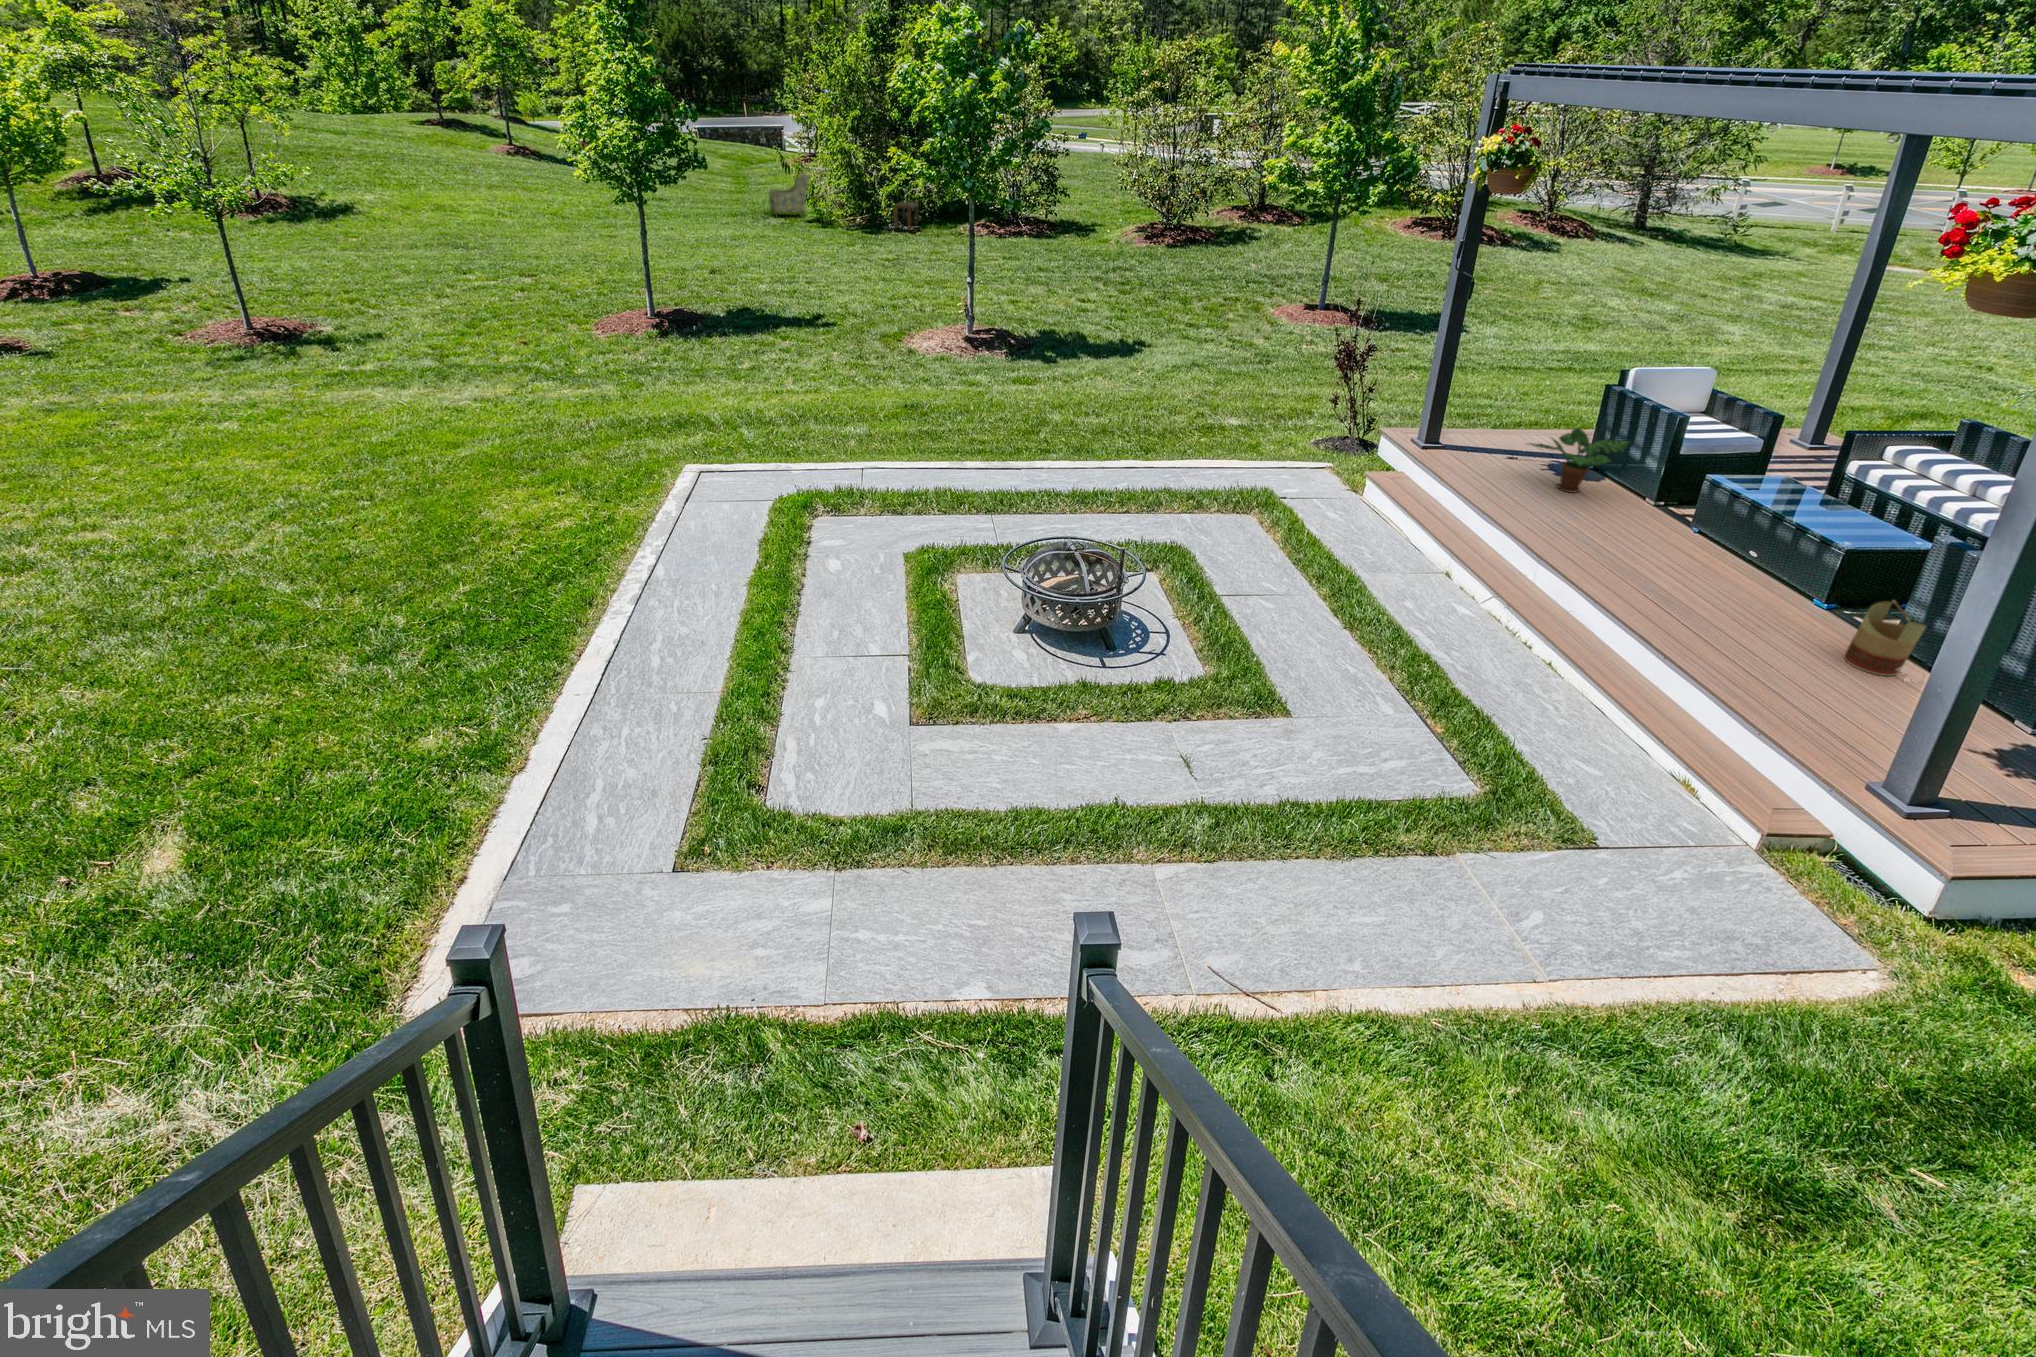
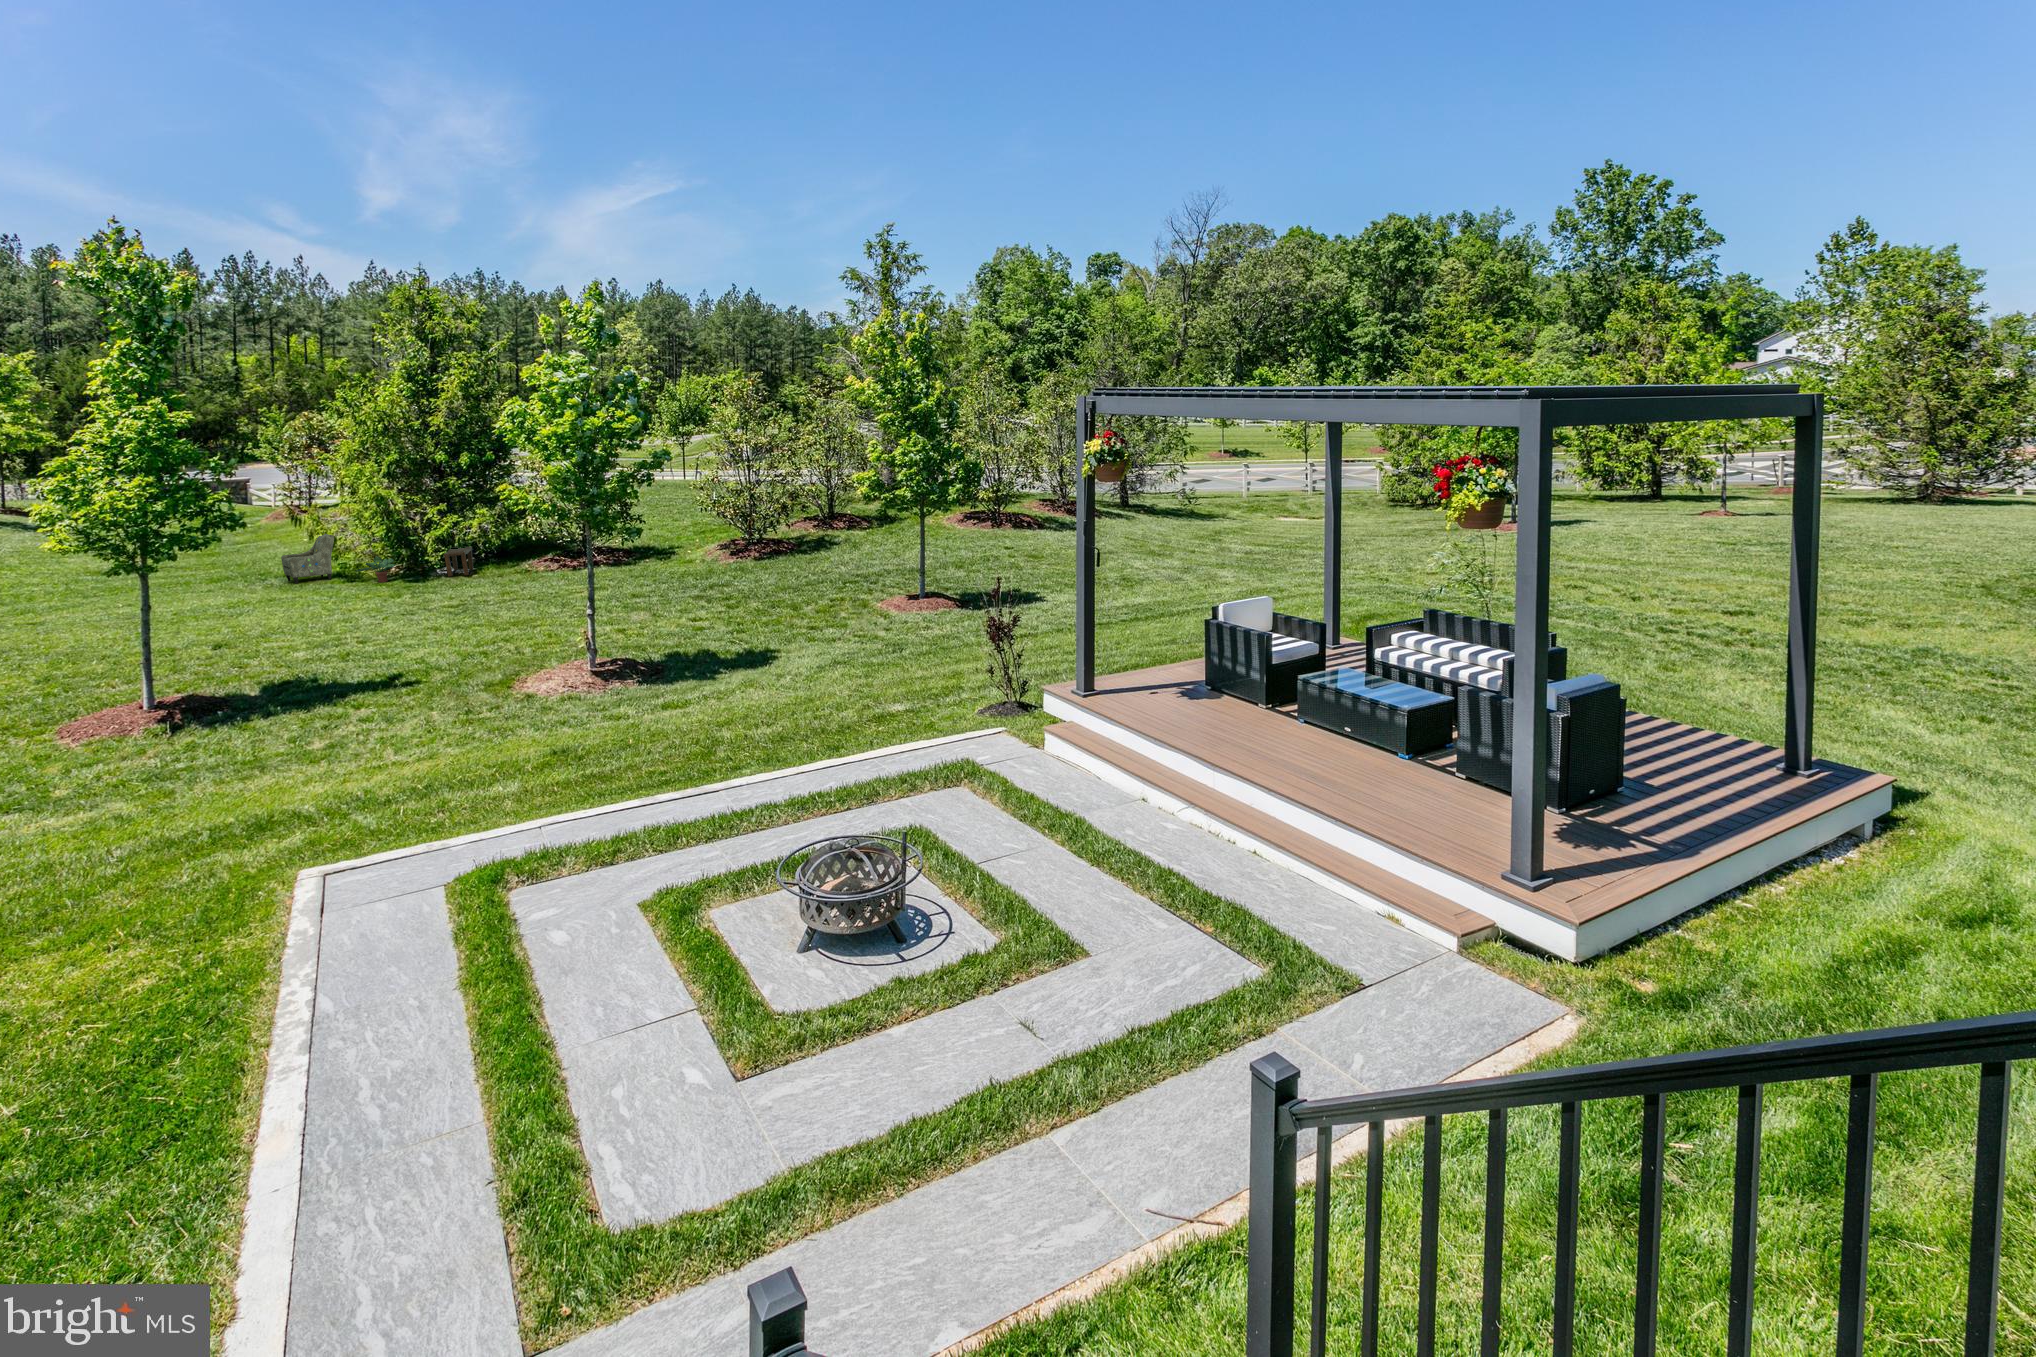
potted plant: present [1529,428,1629,493] -> present [356,556,395,582]
basket: present [1844,600,1926,676] -> none [1448,743,1490,800]

